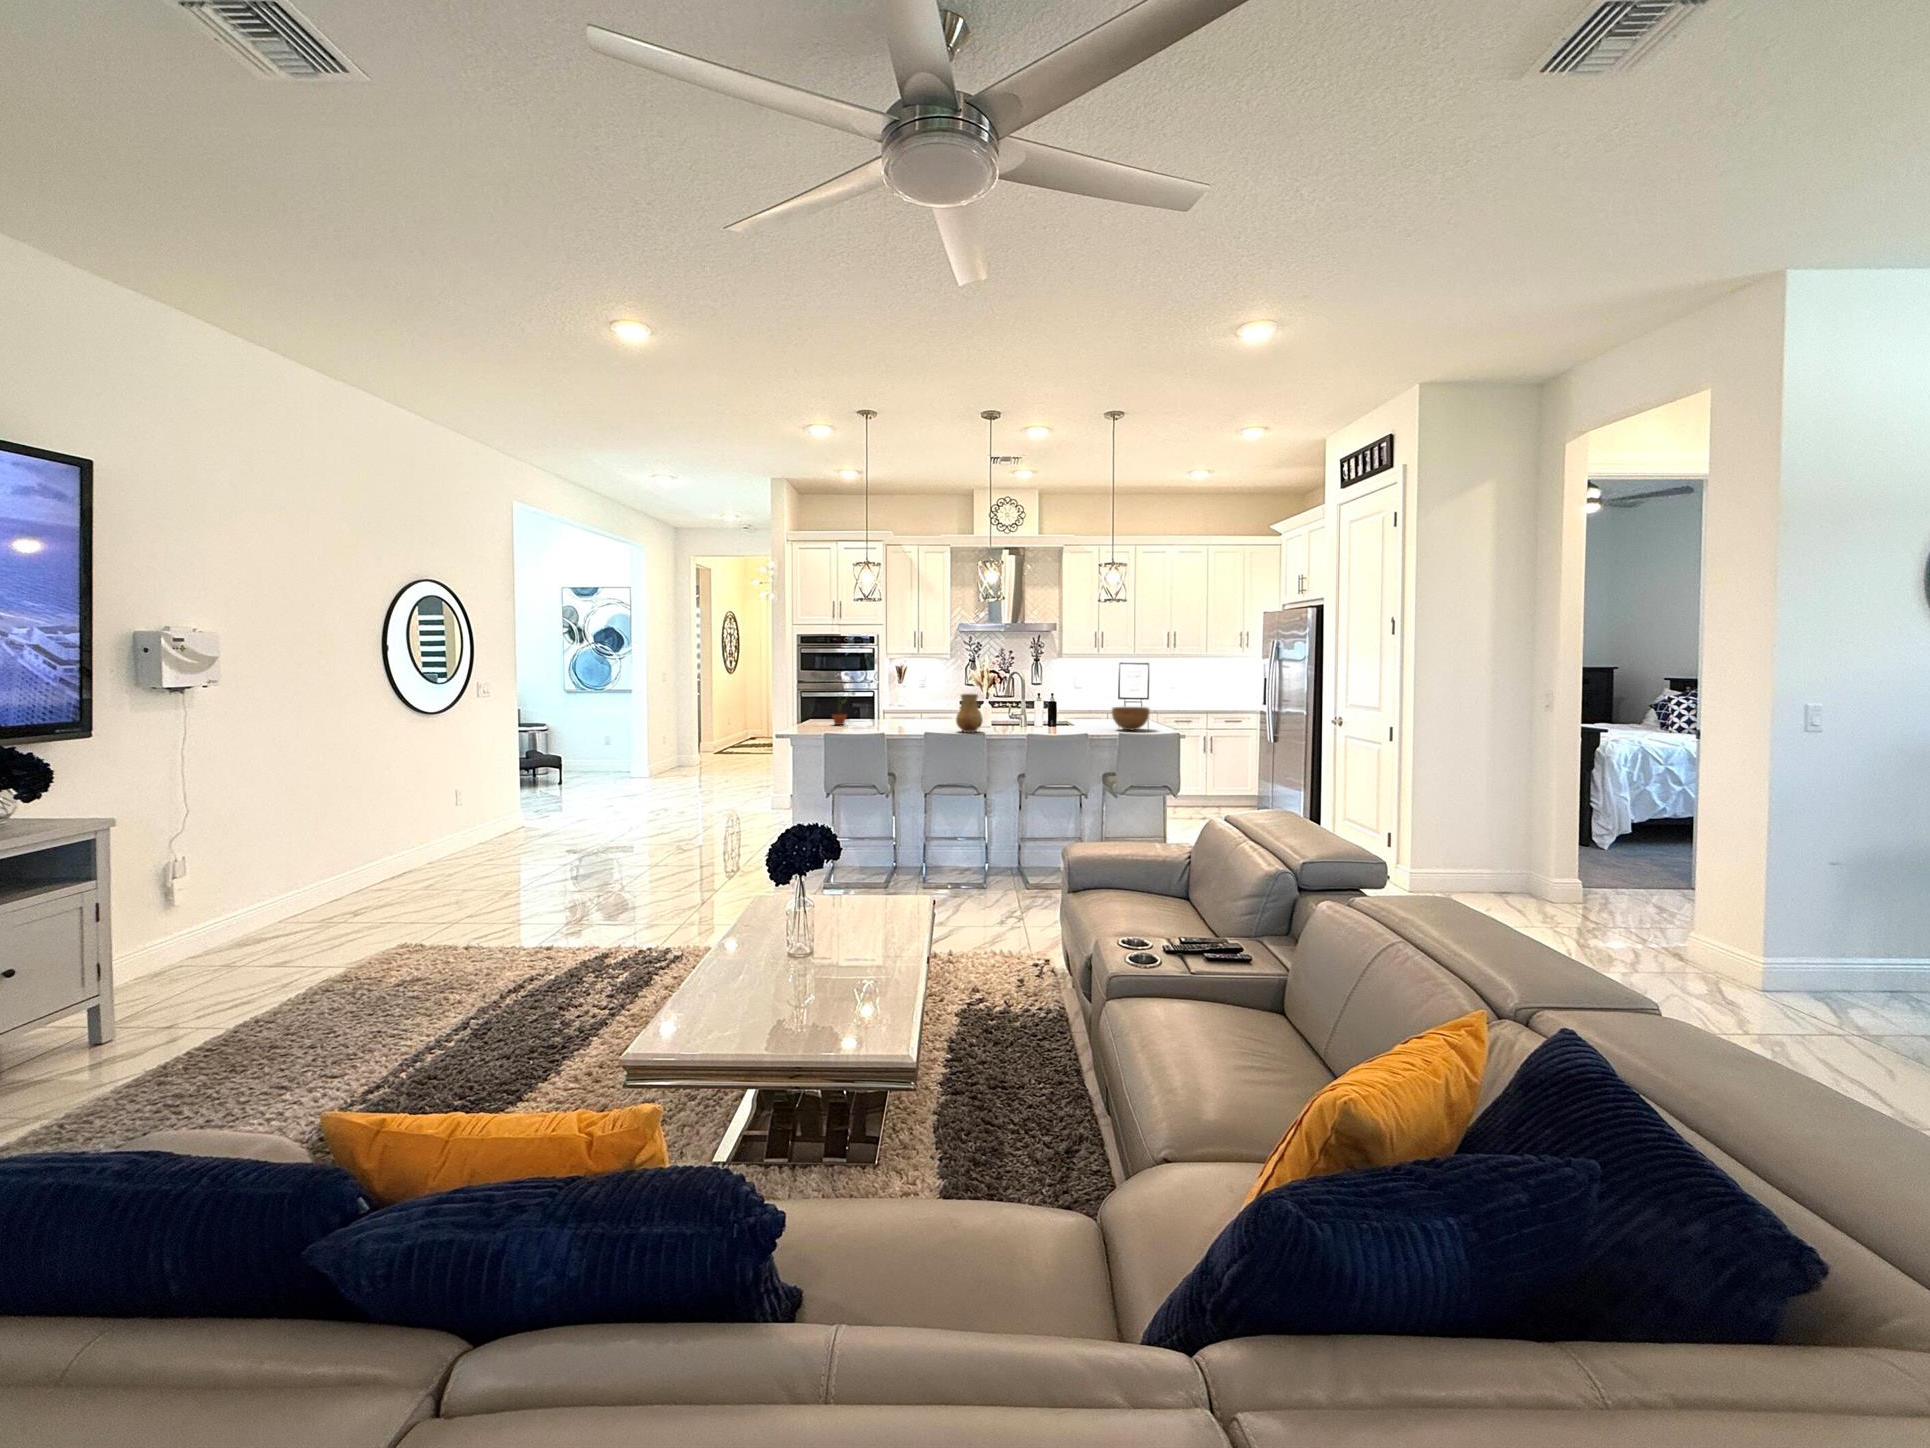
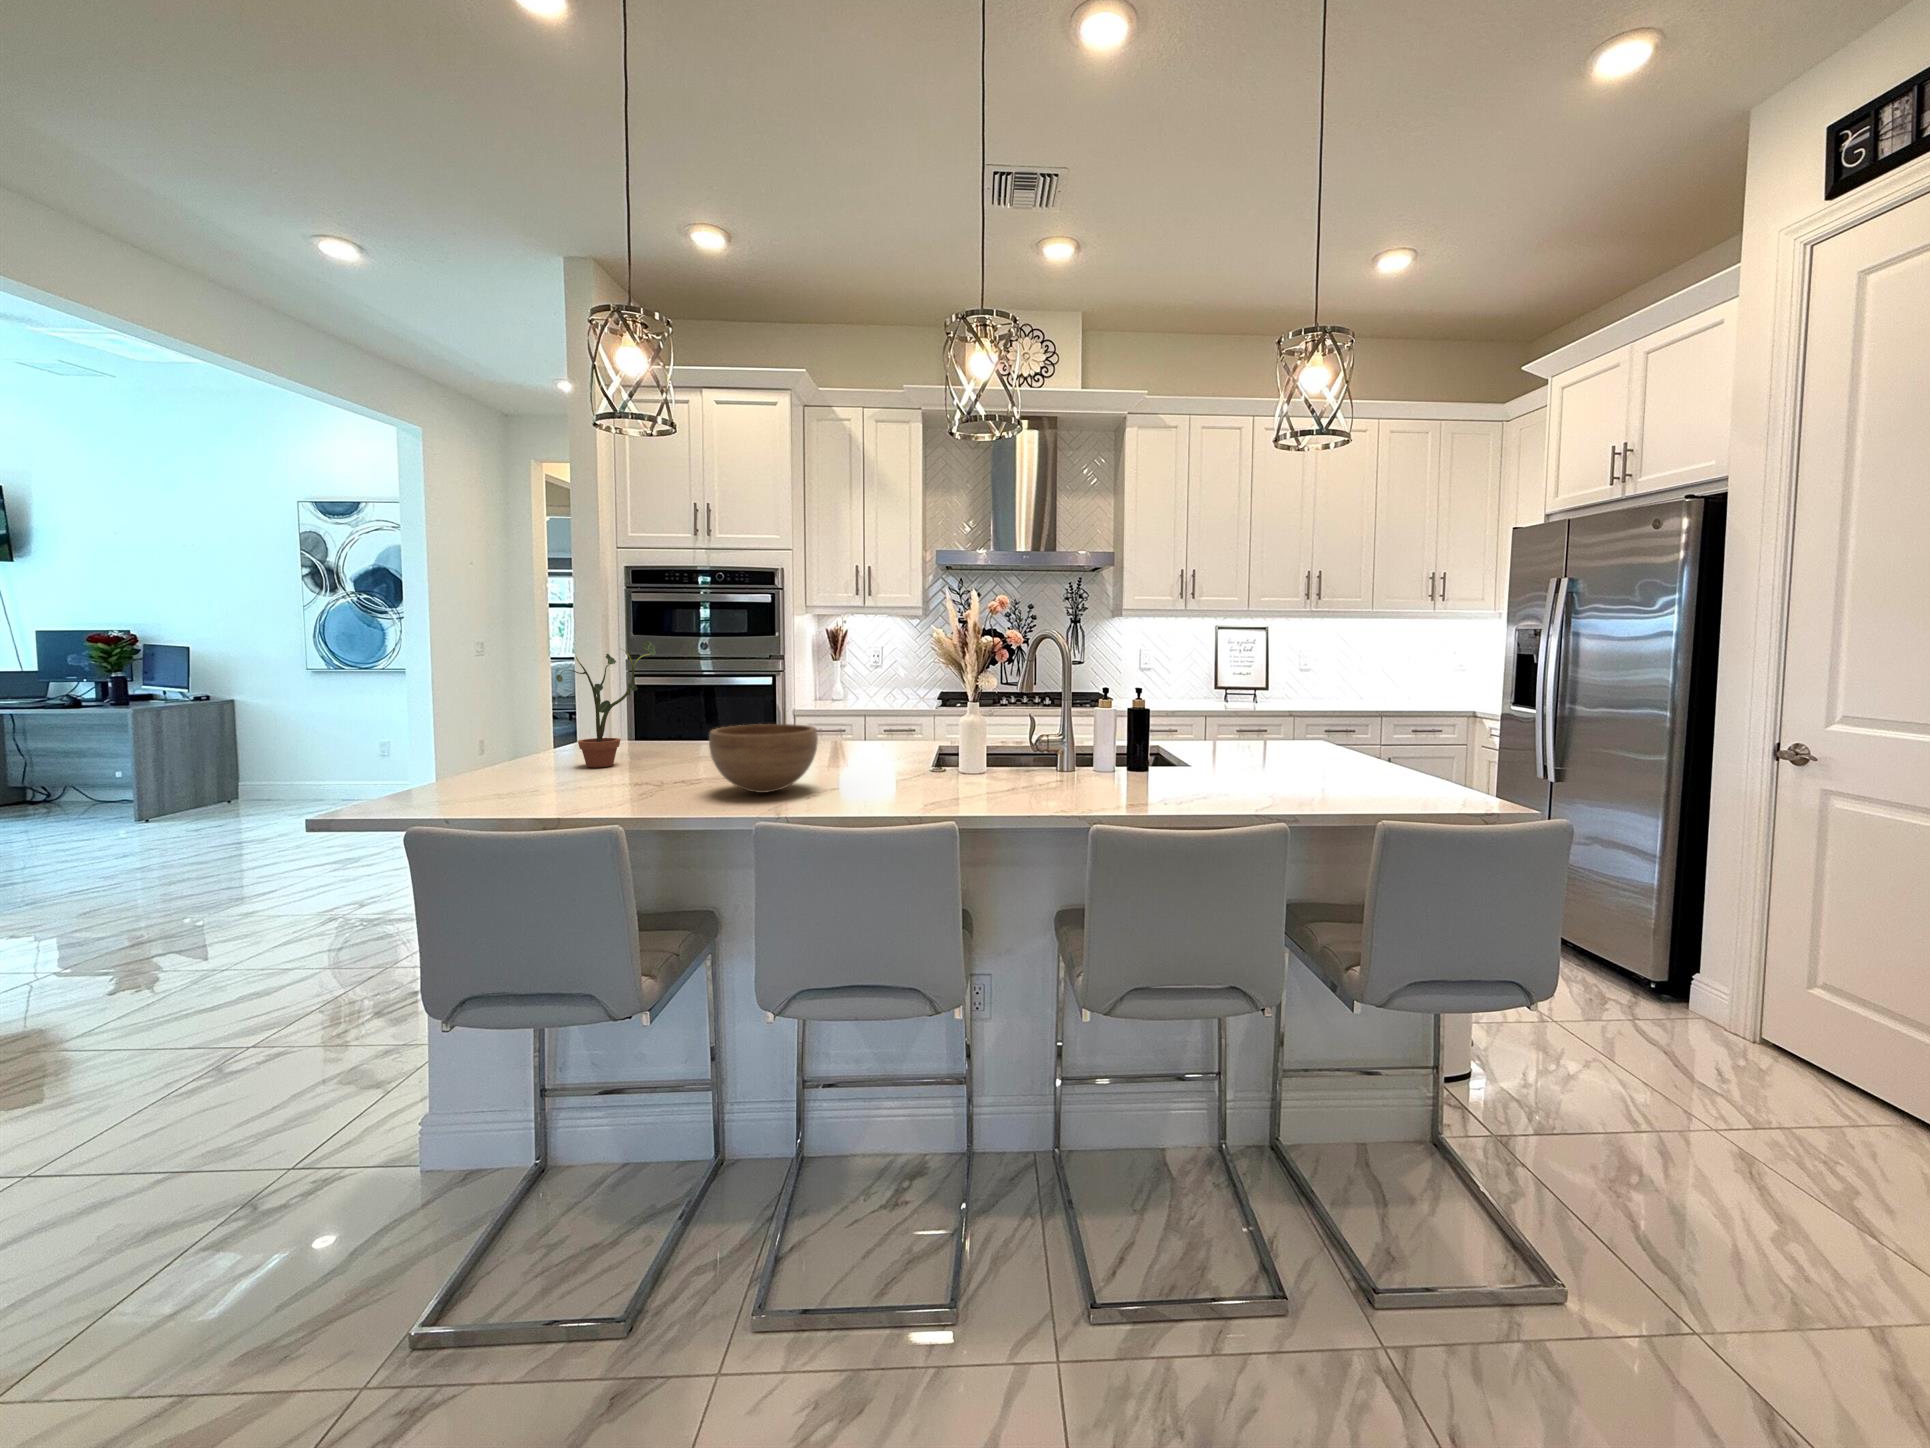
ceramic pitcher: present [956,694,983,733] -> none [881,691,959,805]
bowl: present [1112,707,1150,730] -> present [709,724,818,793]

